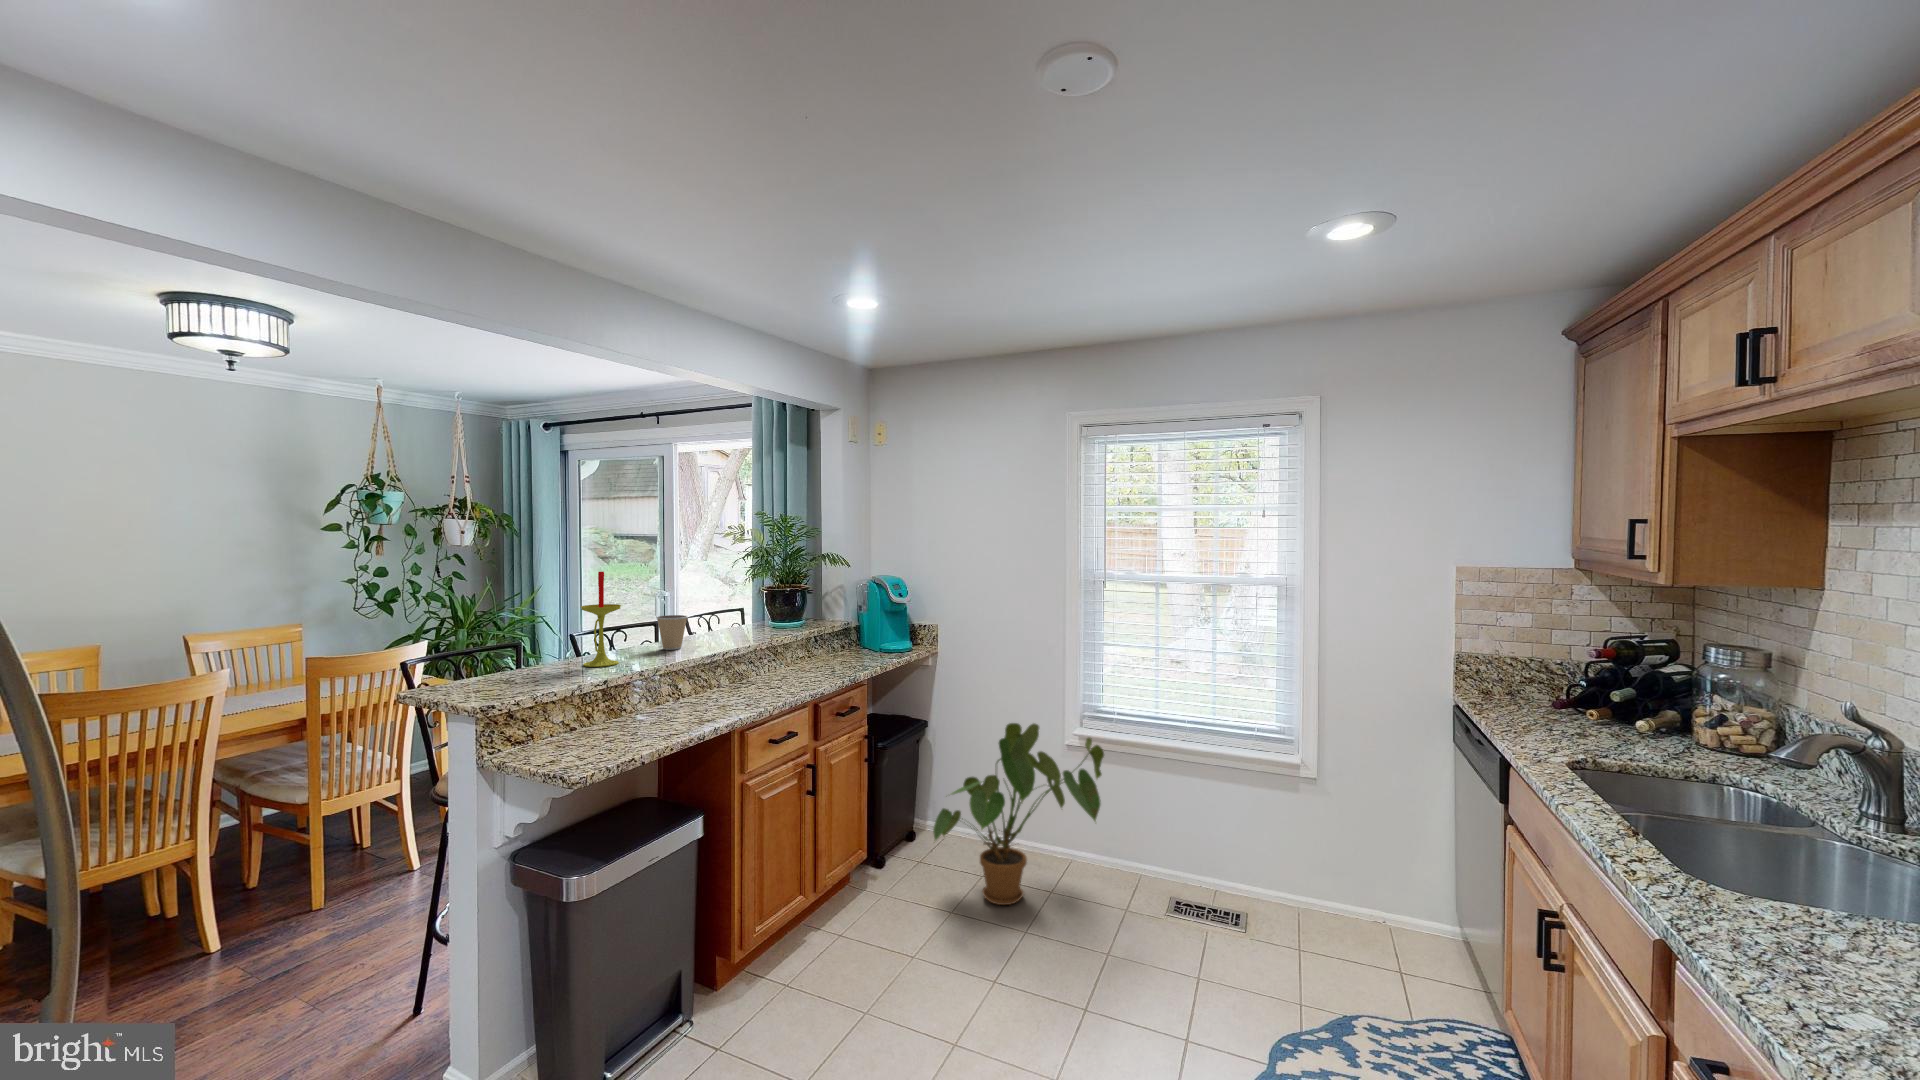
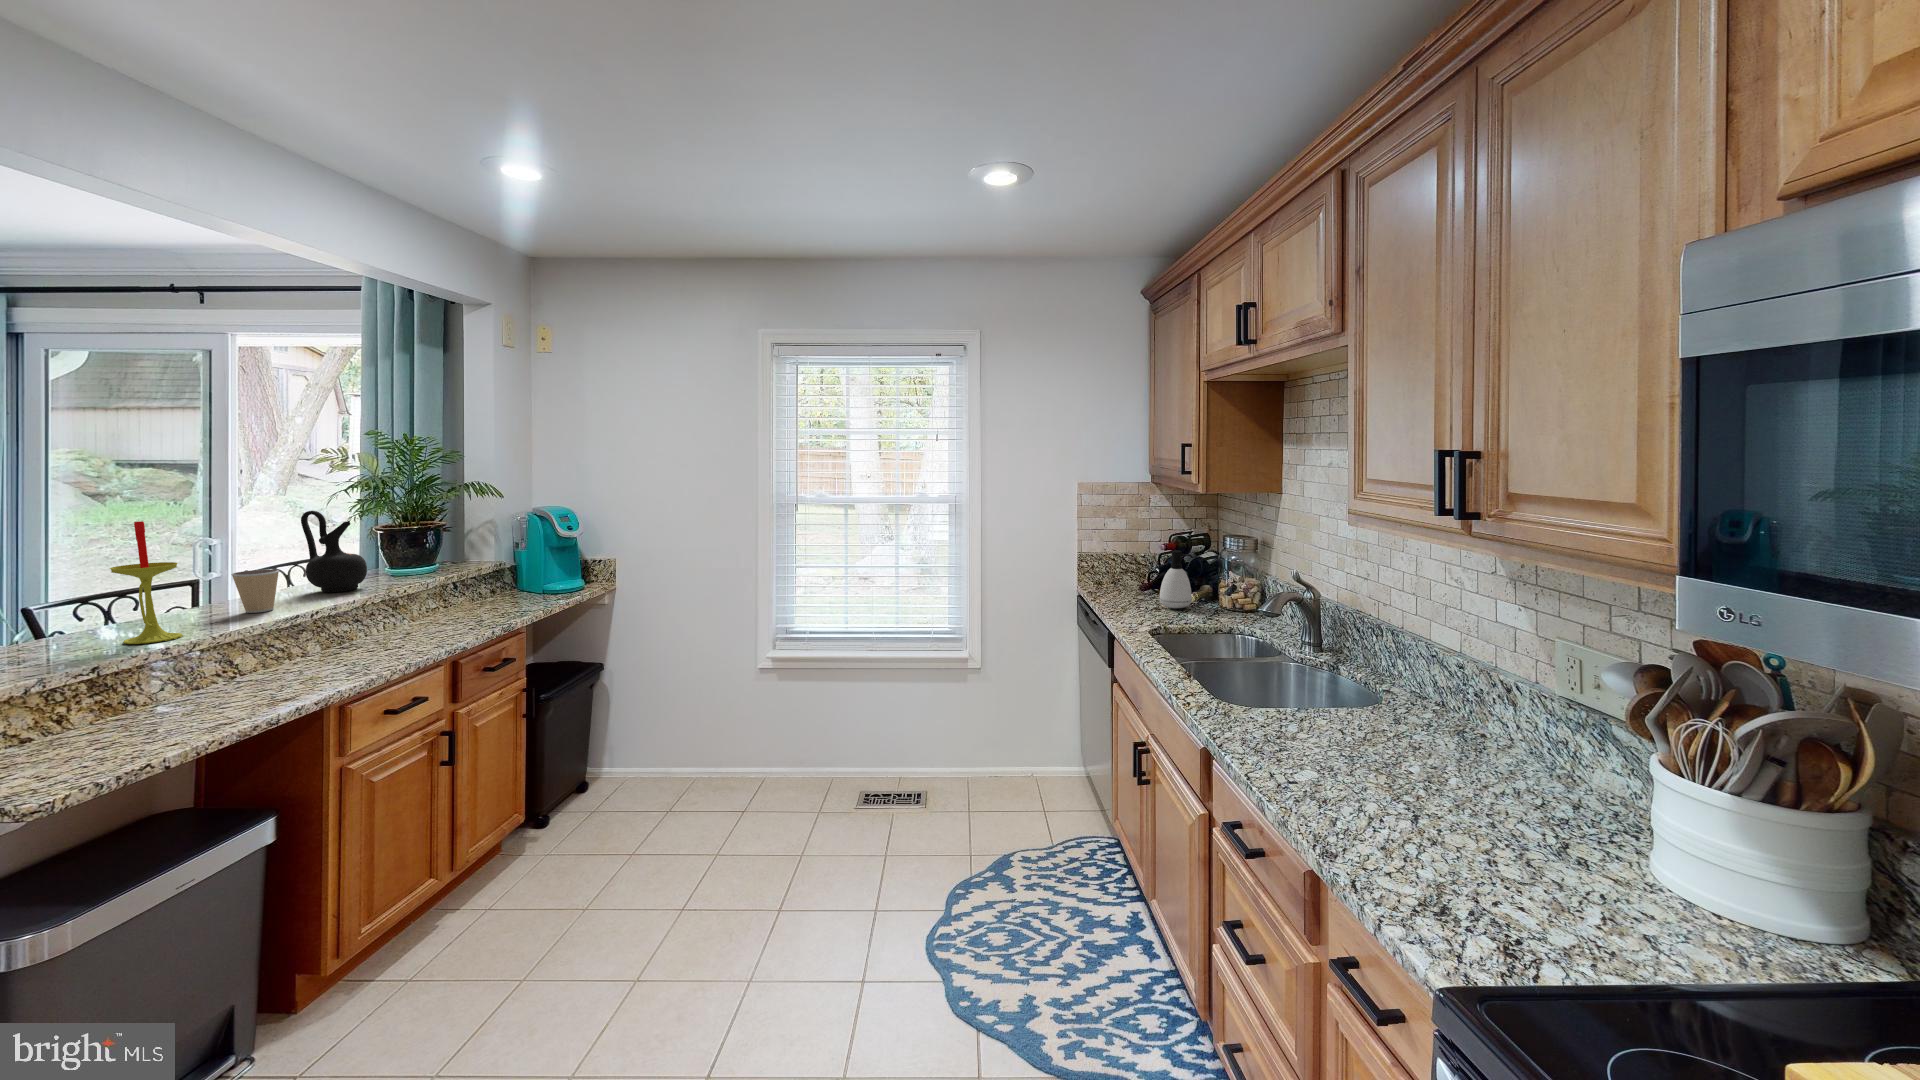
ceramic jug: none [708,569,749,638] -> present [301,511,367,592]
soap dispenser: none [1585,657,1638,735] -> present [1160,550,1192,608]
house plant: present [933,723,1104,905] -> none [621,649,792,827]

